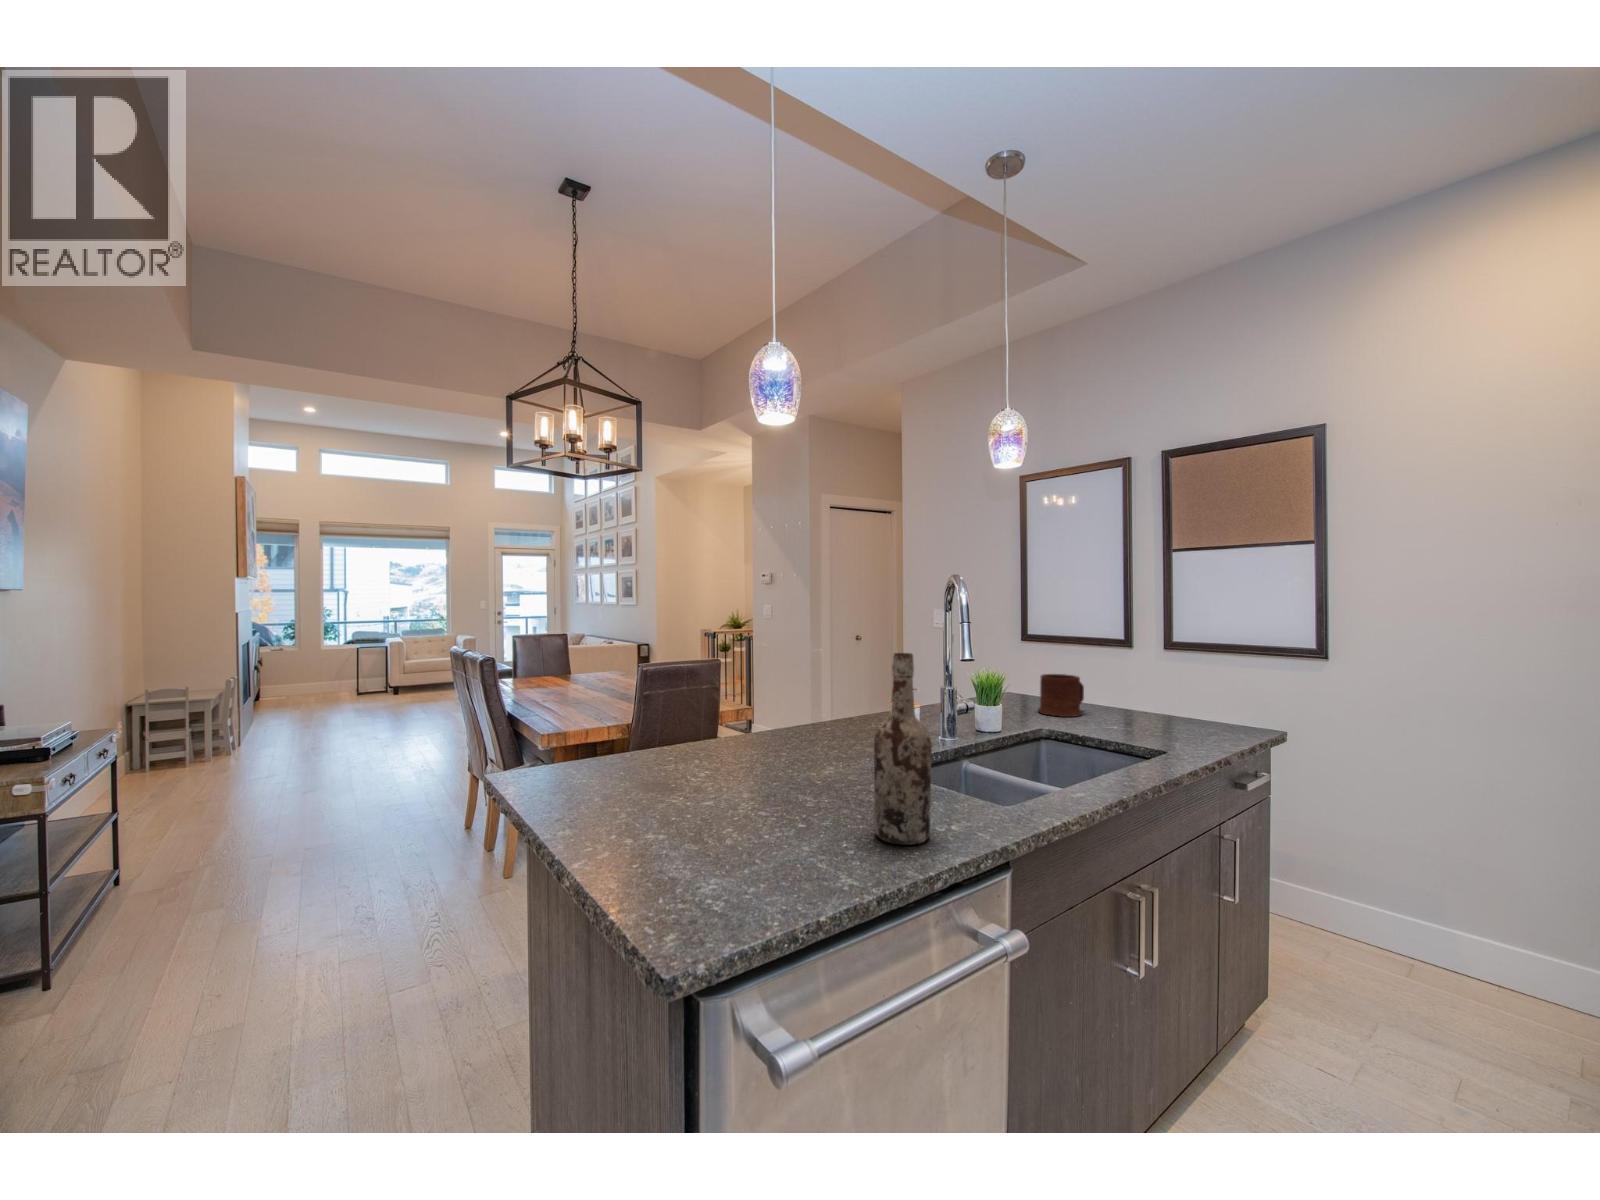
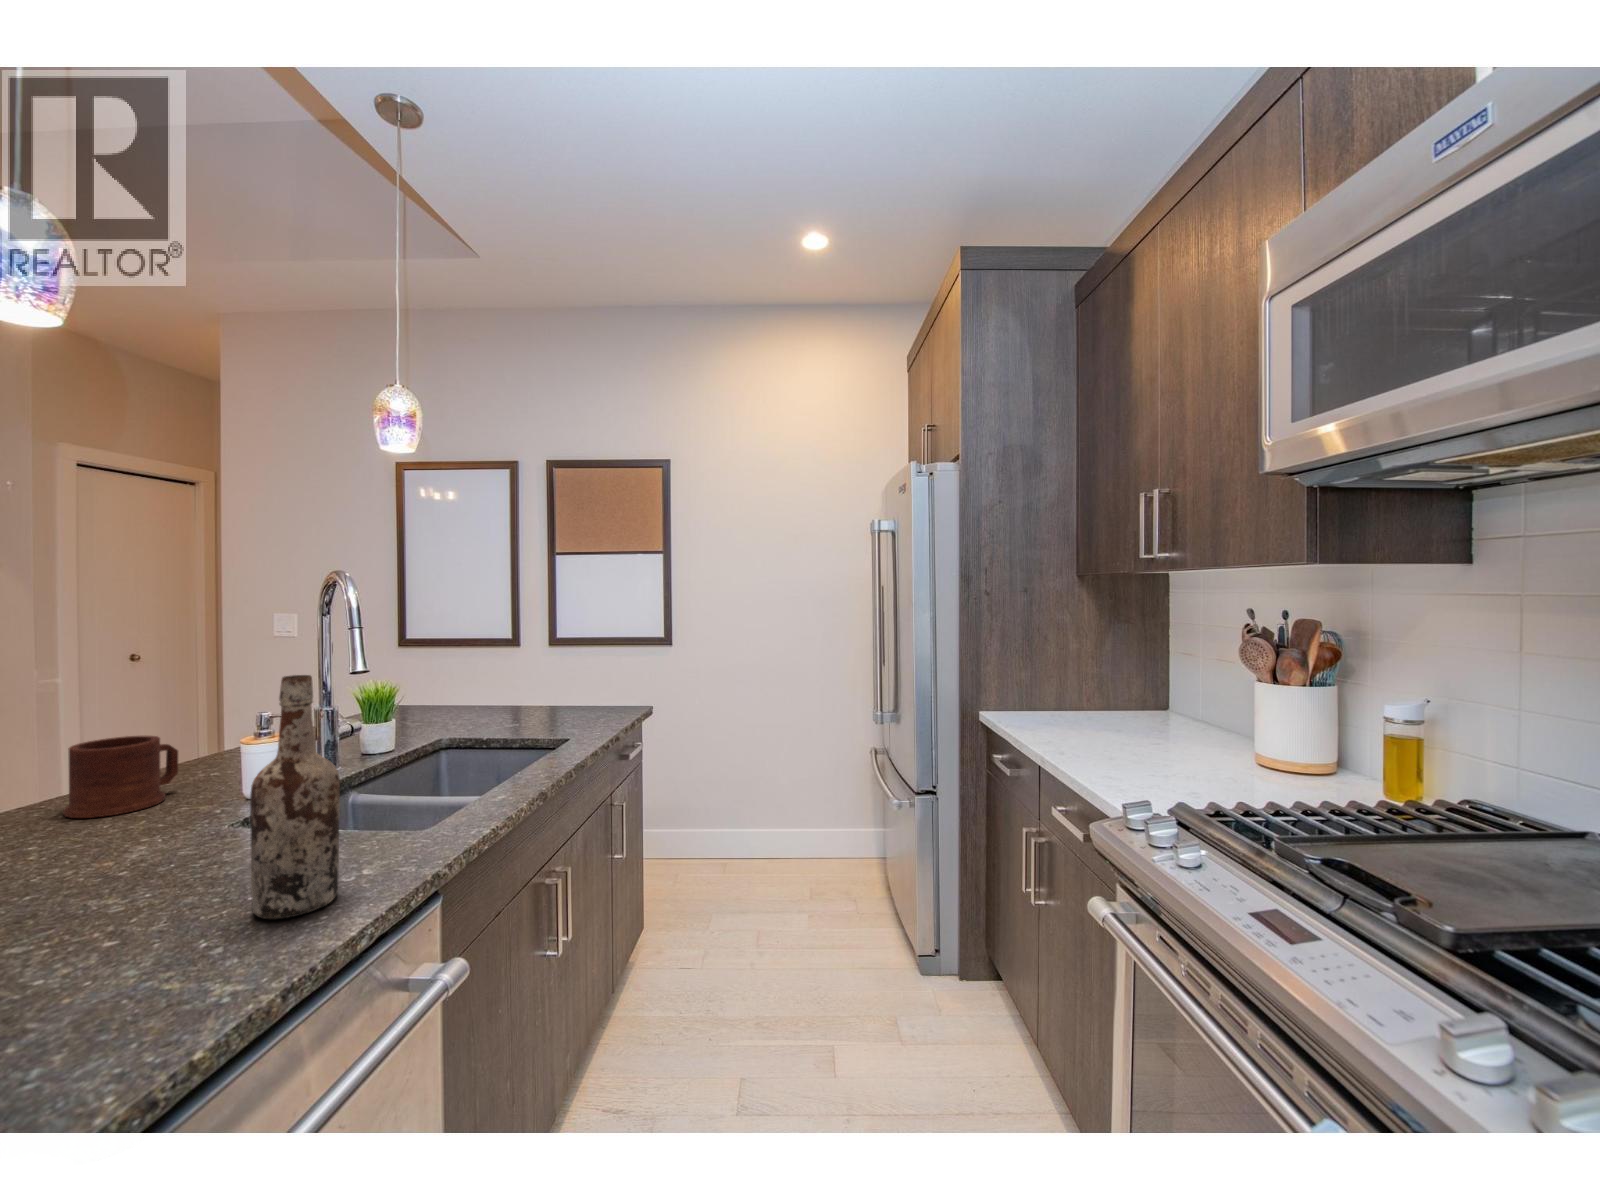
mug: present [1038,674,1084,717] -> present [63,736,178,818]

